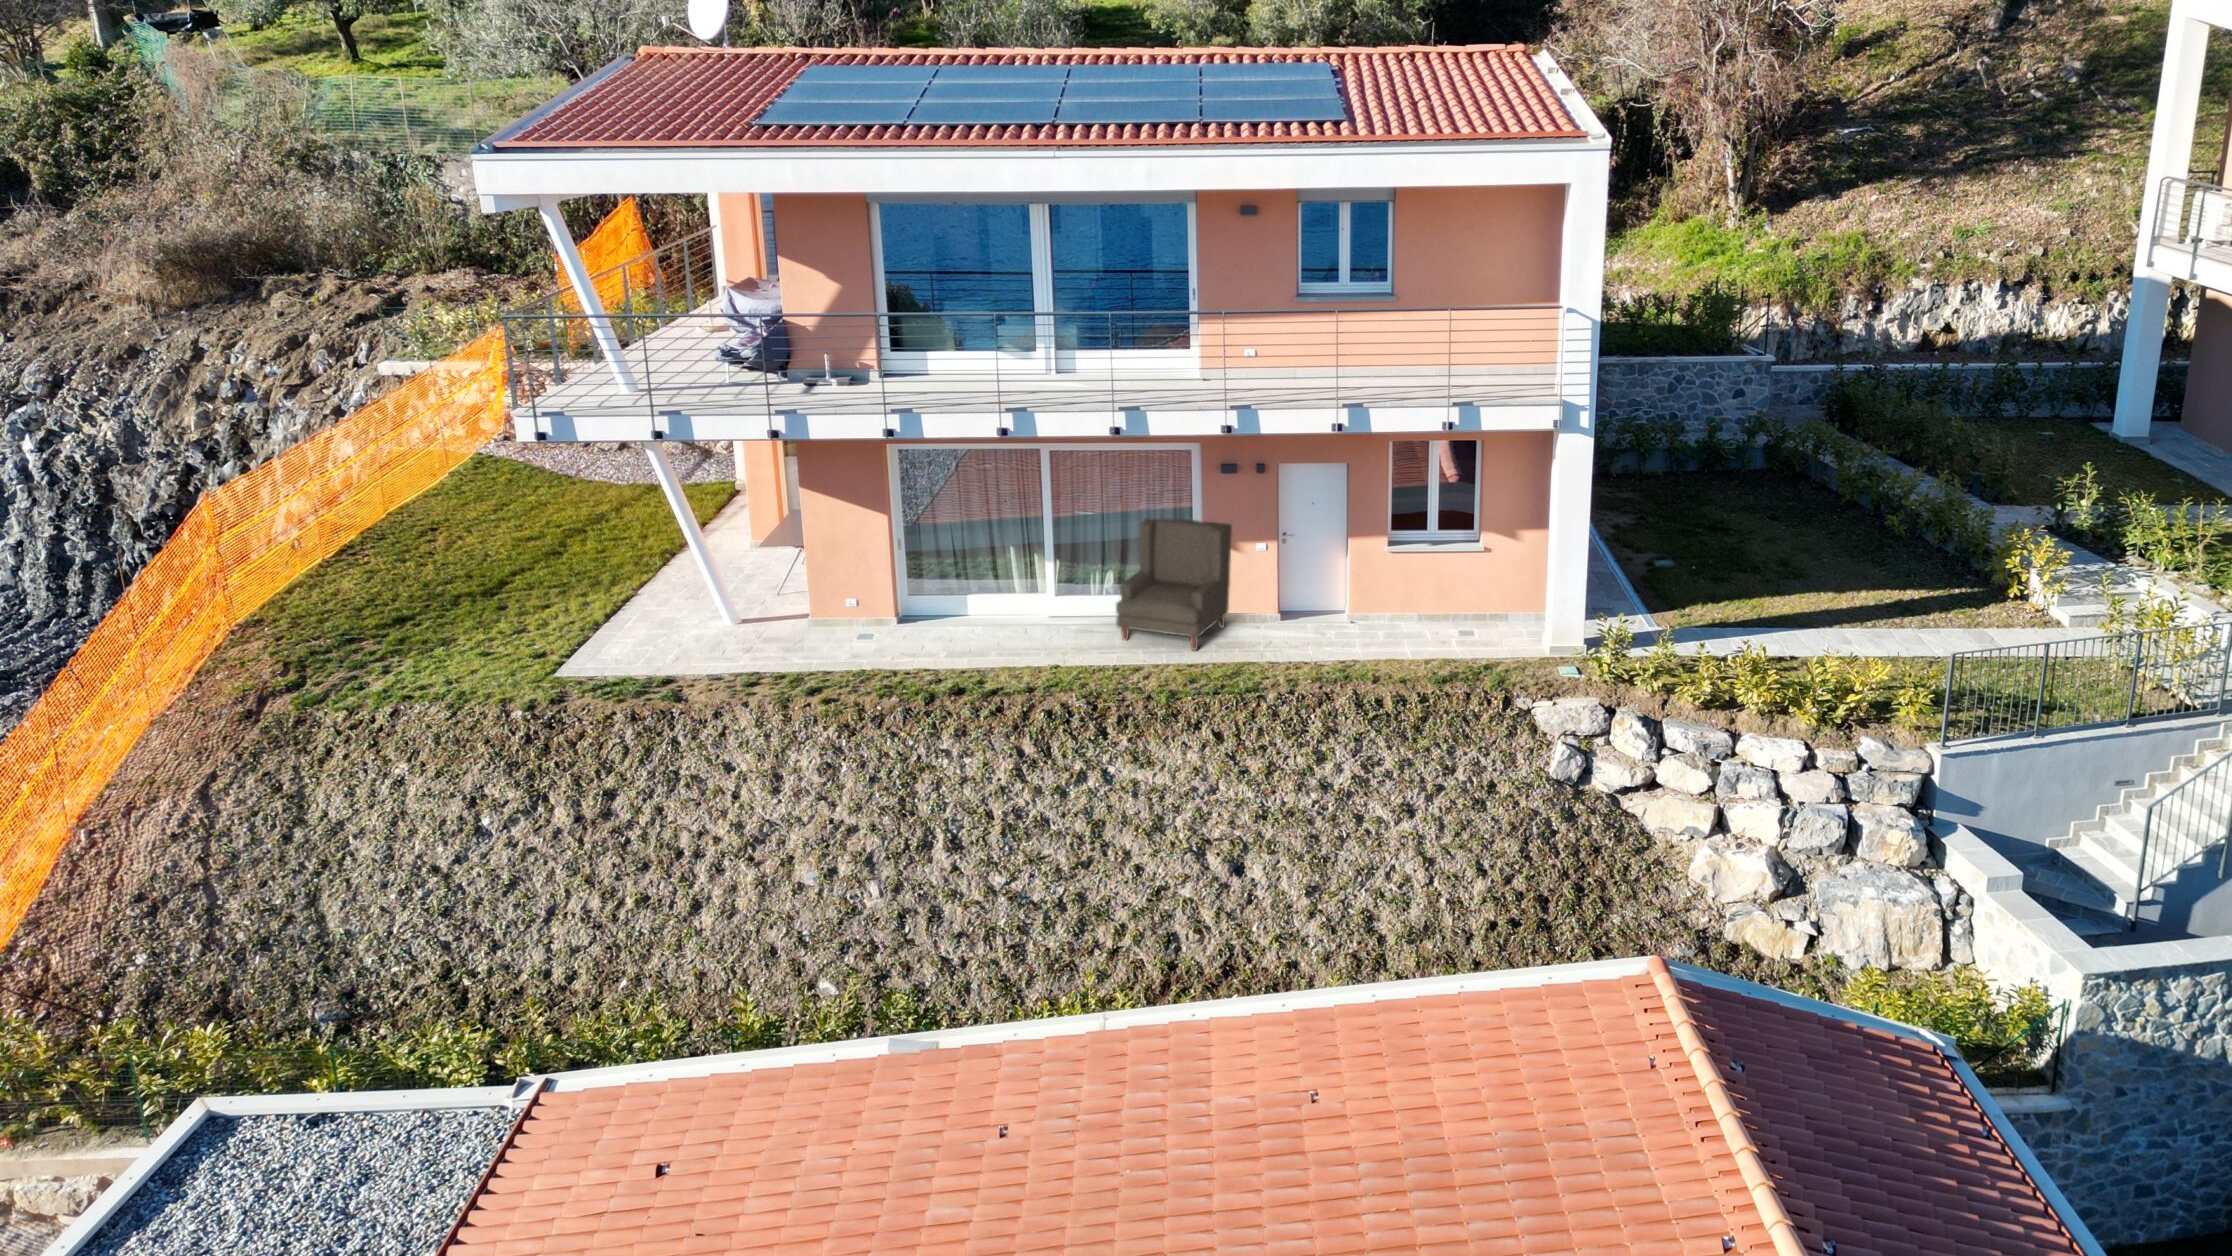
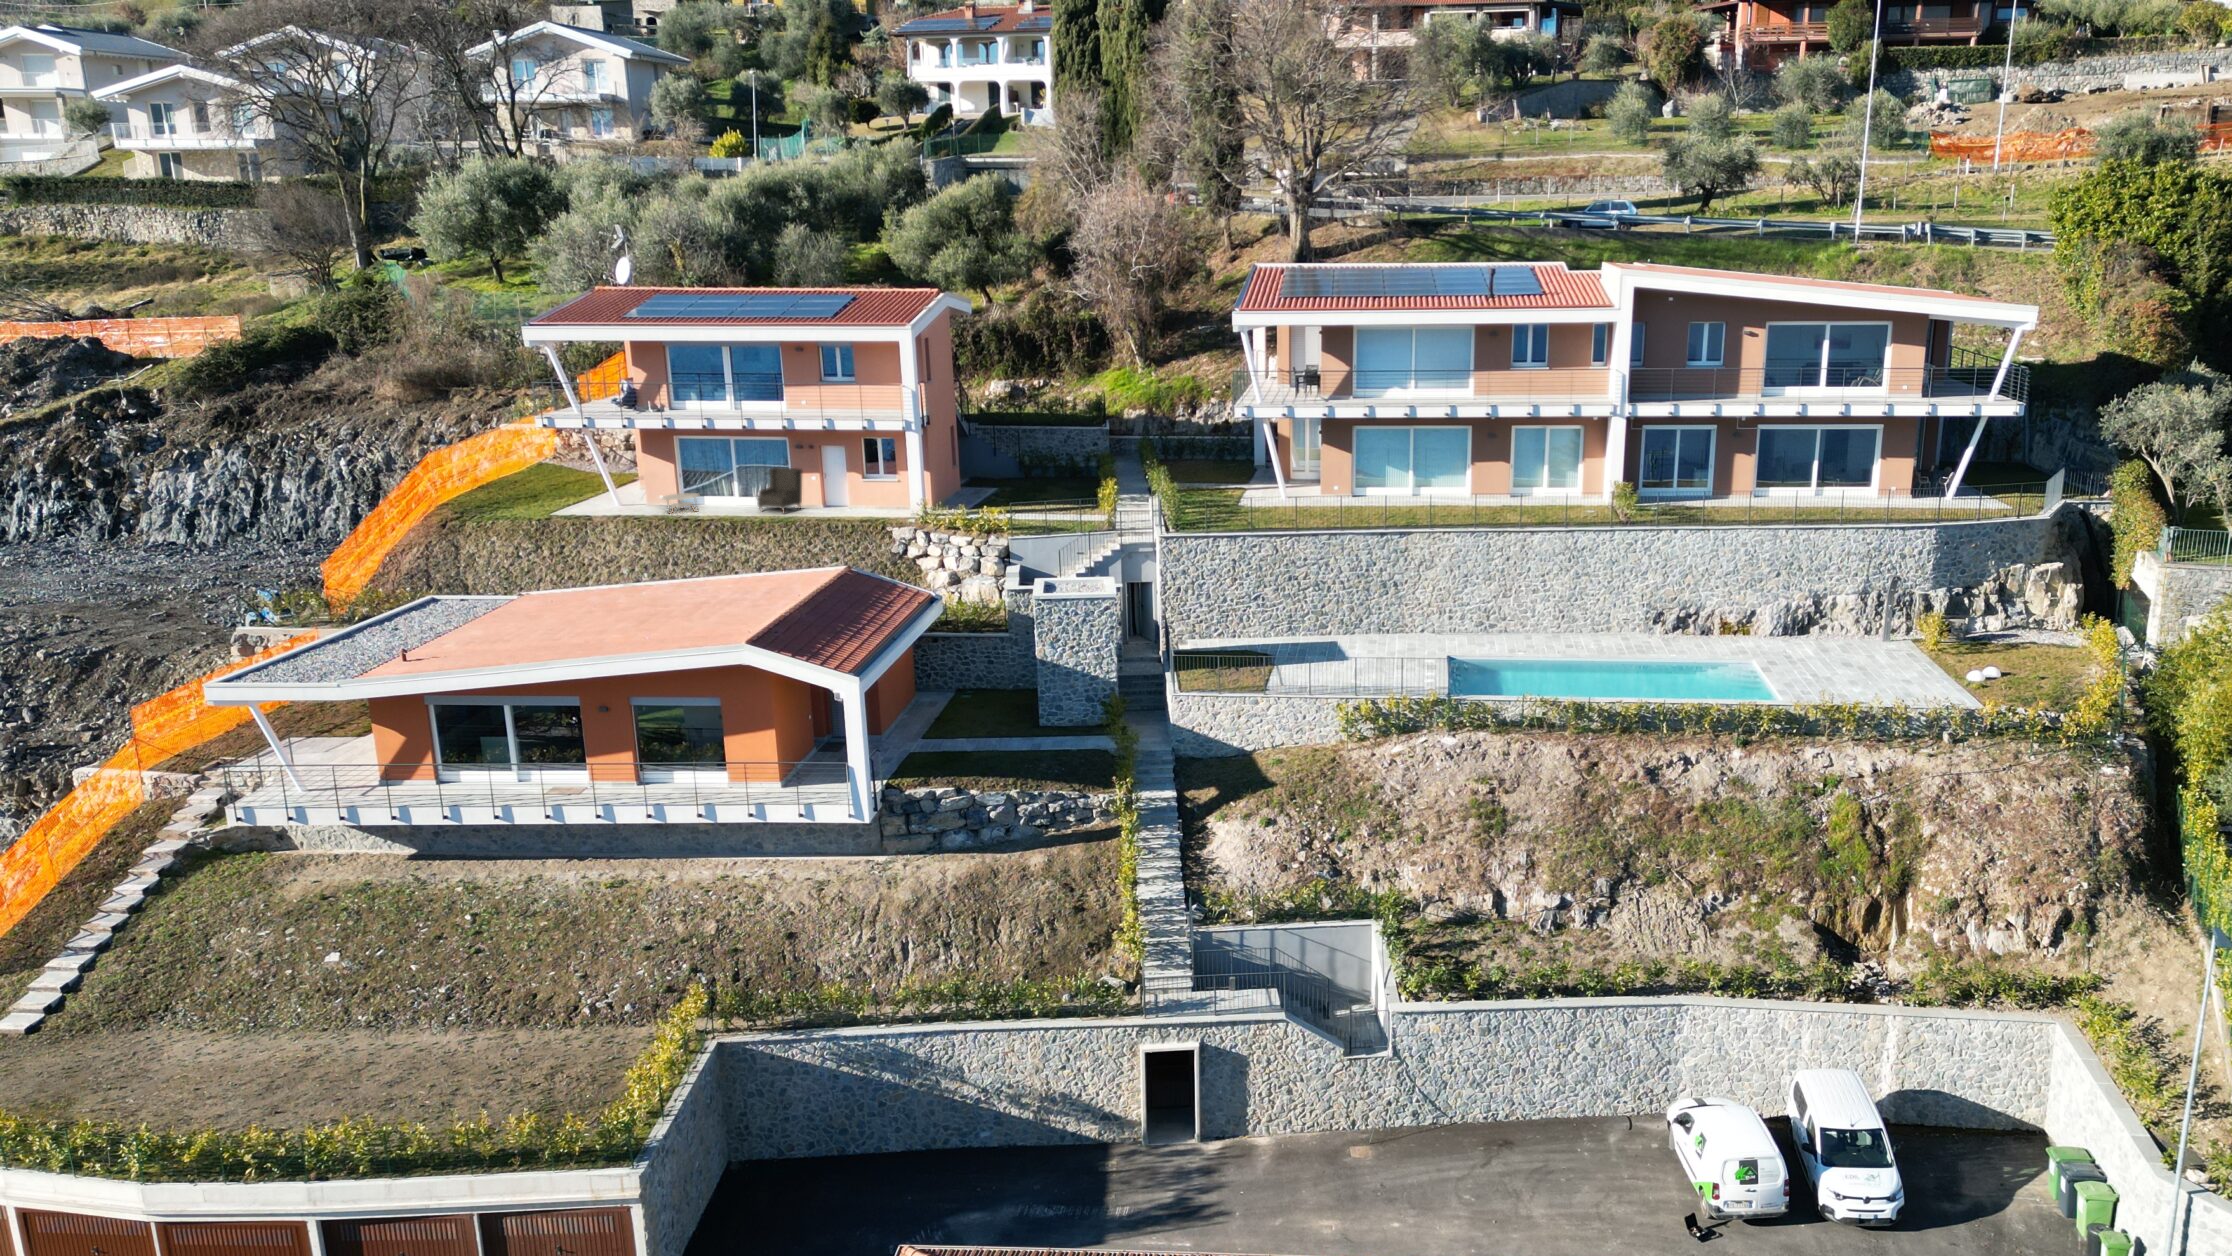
round table: none [857,586,957,655] -> present [663,493,700,514]

